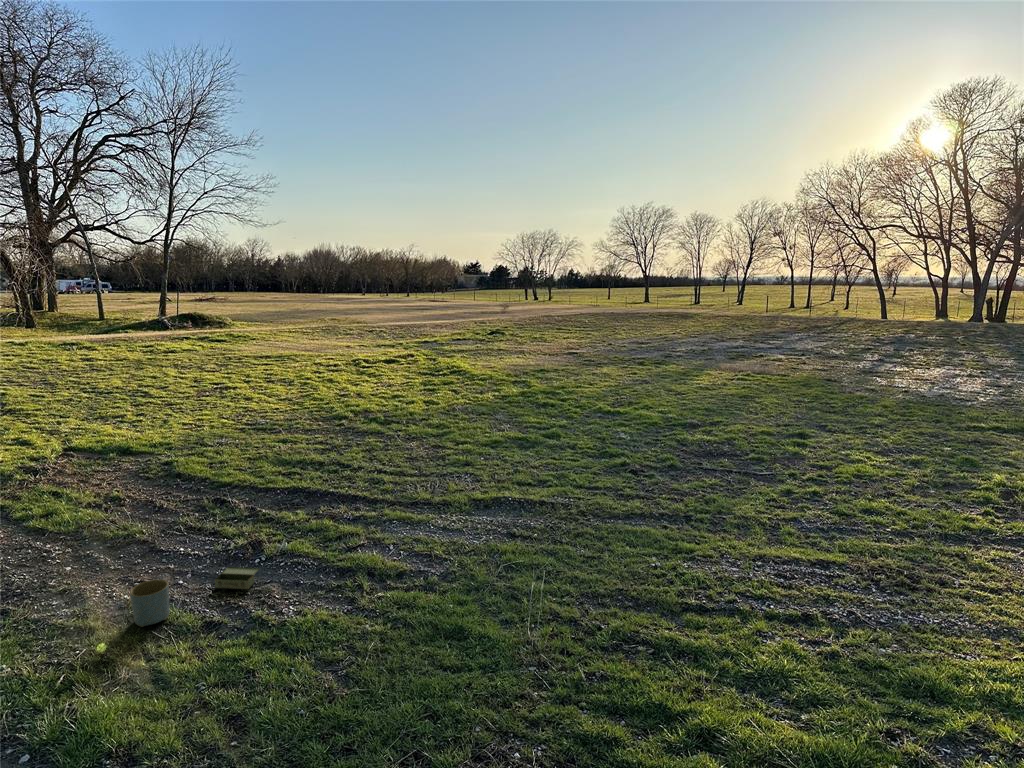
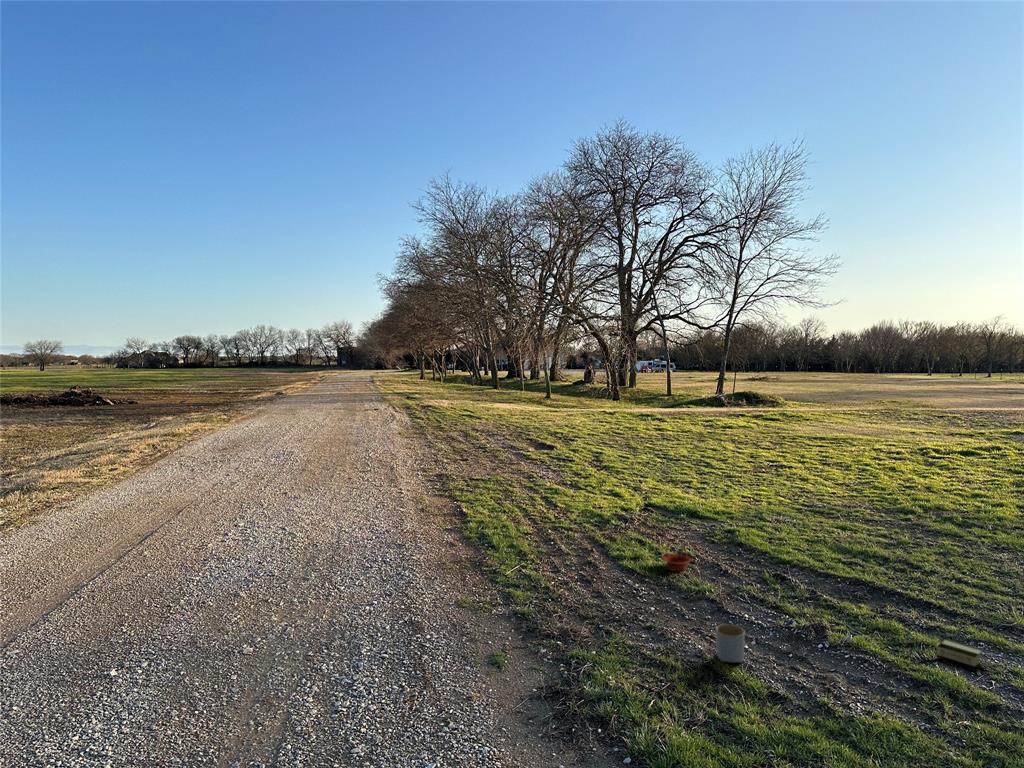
basket: none [66,489,111,528] -> present [662,539,692,571]
toolbox: present [215,567,259,589] -> present [937,639,983,666]

